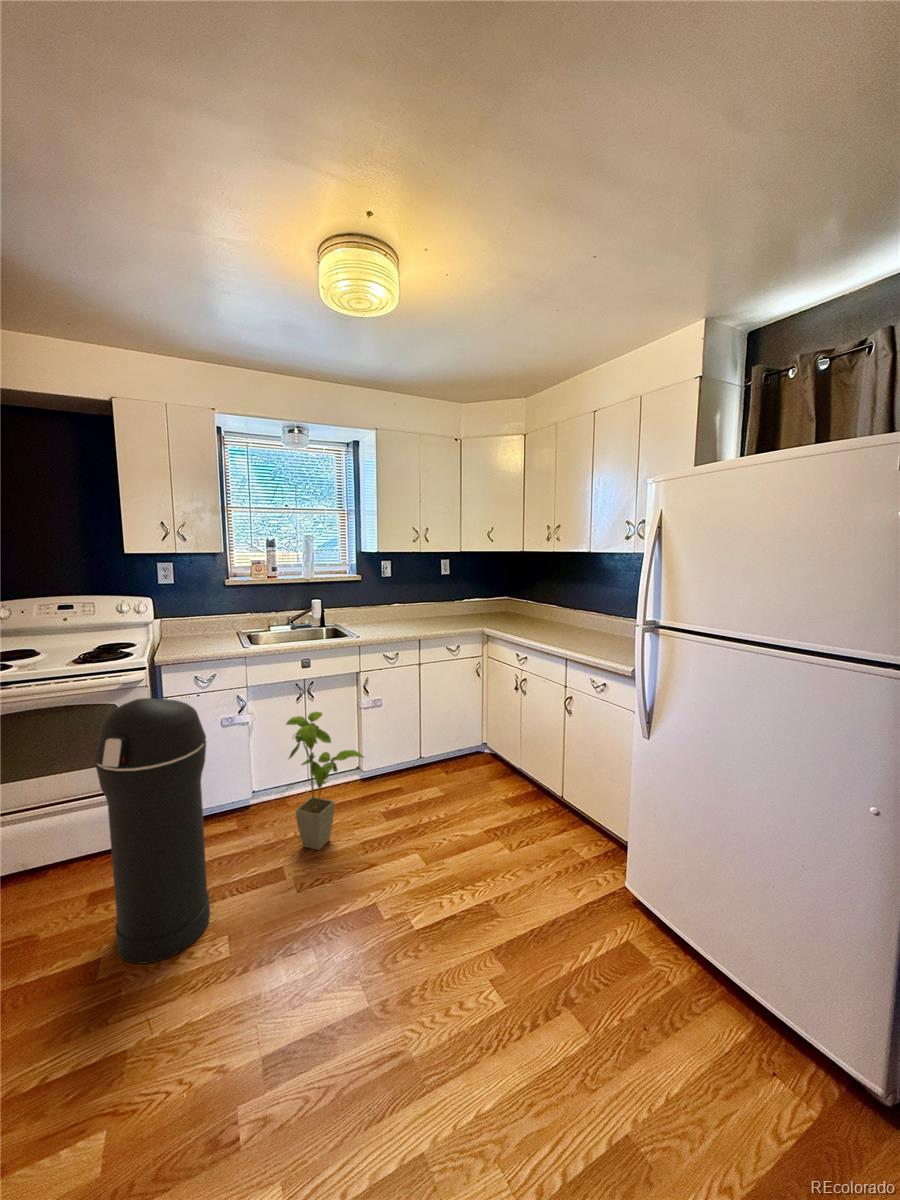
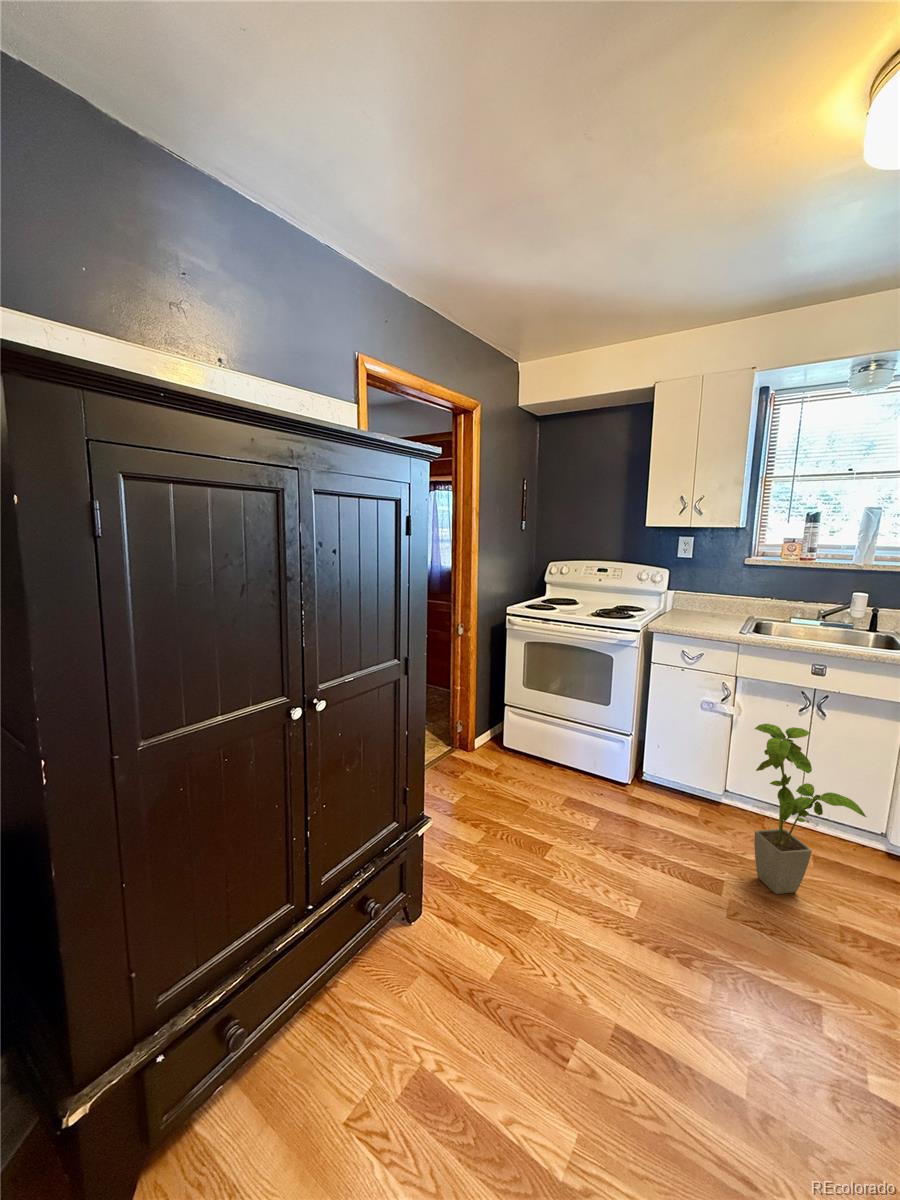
trash can: present [95,698,210,964] -> none [563,652,656,885]

